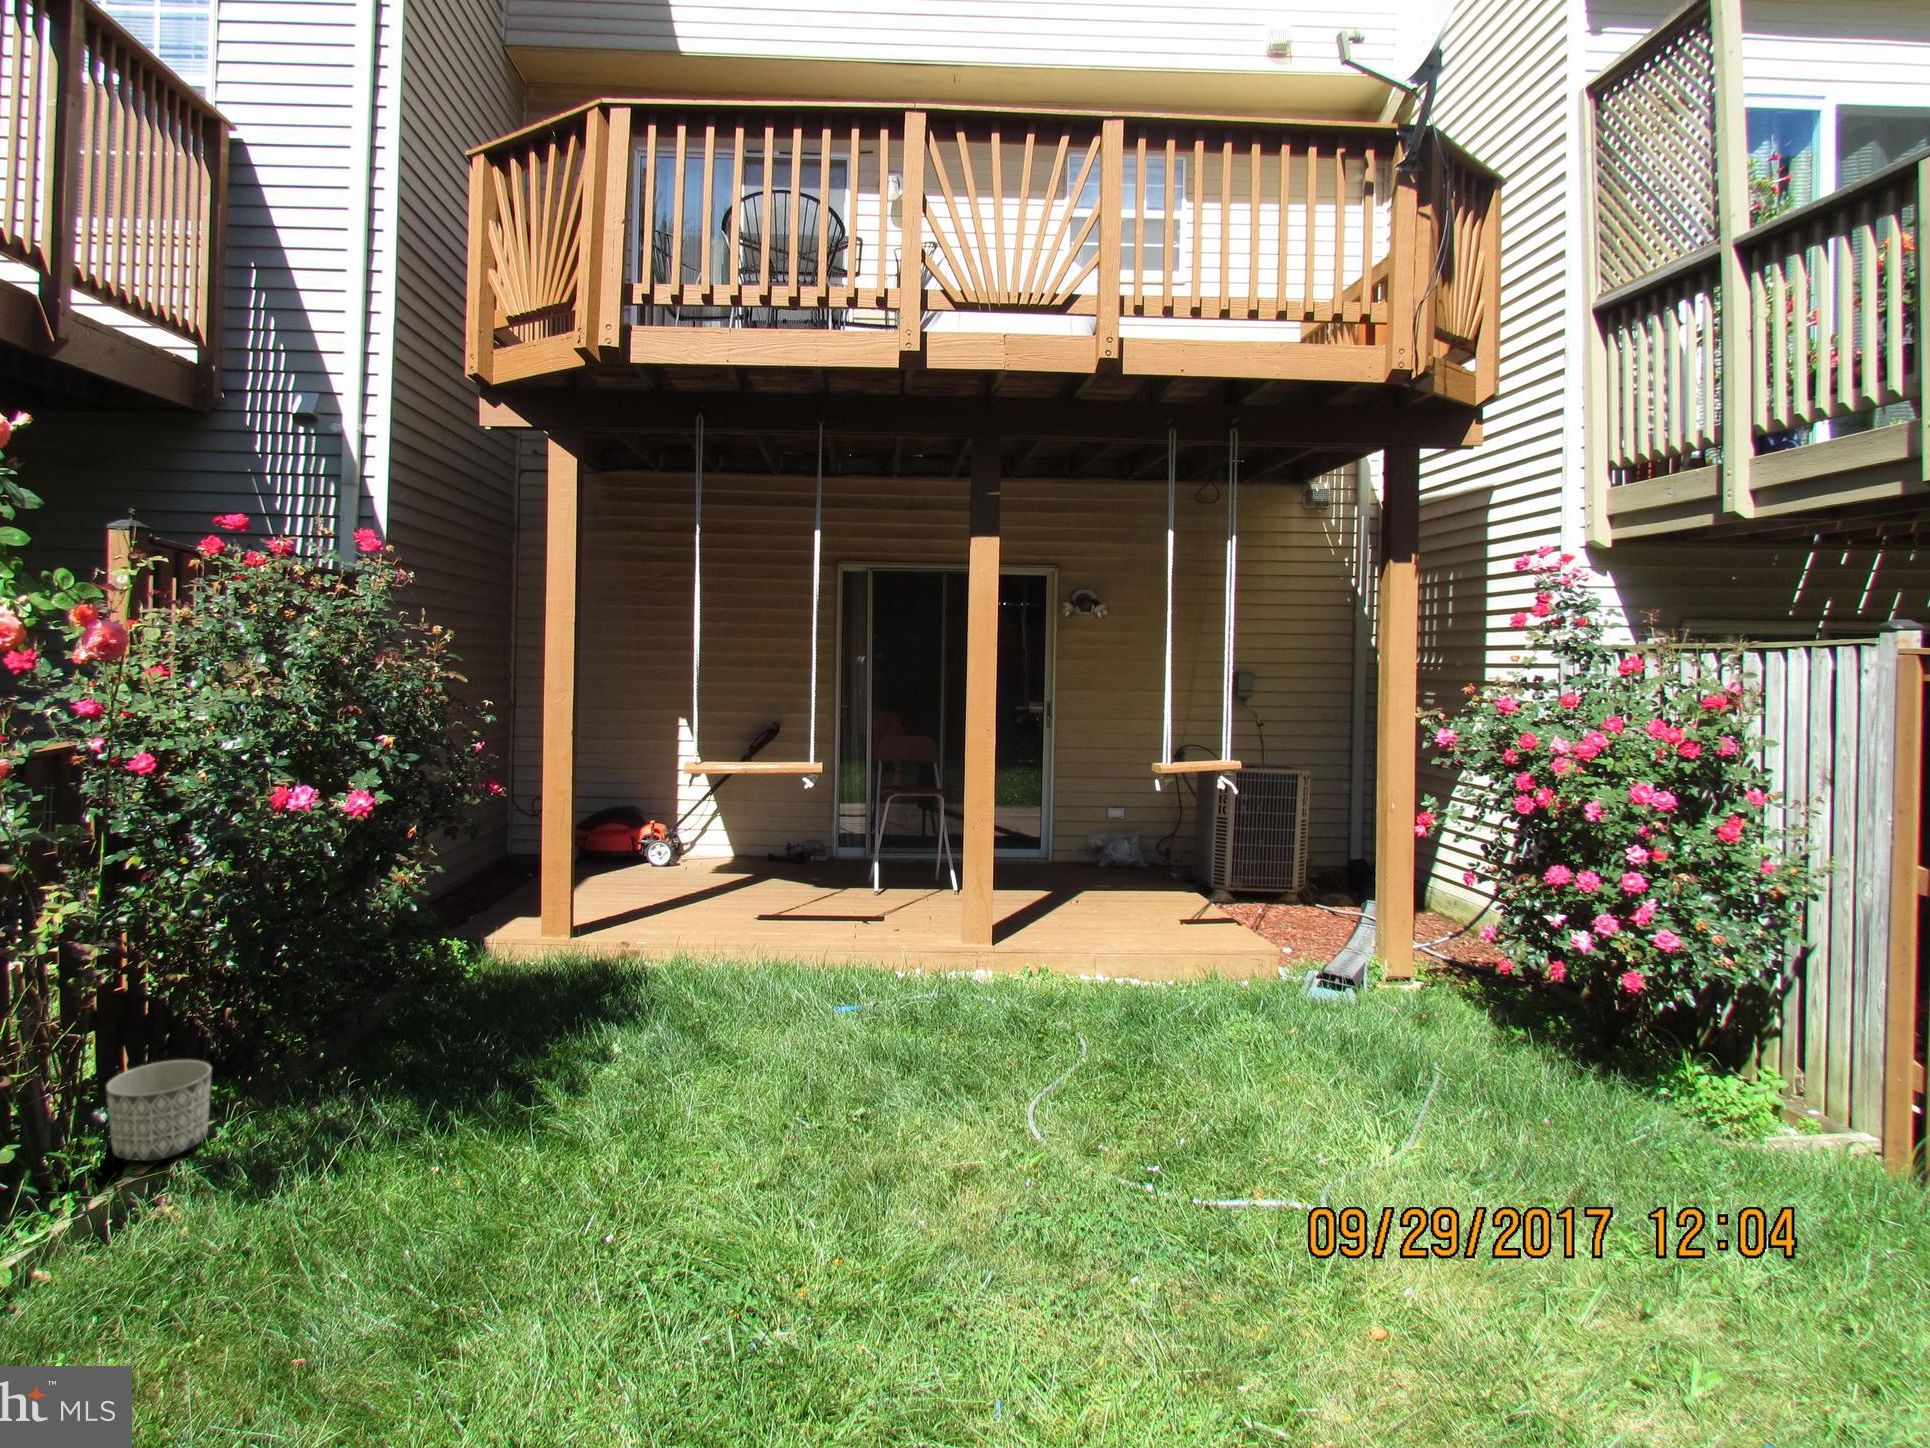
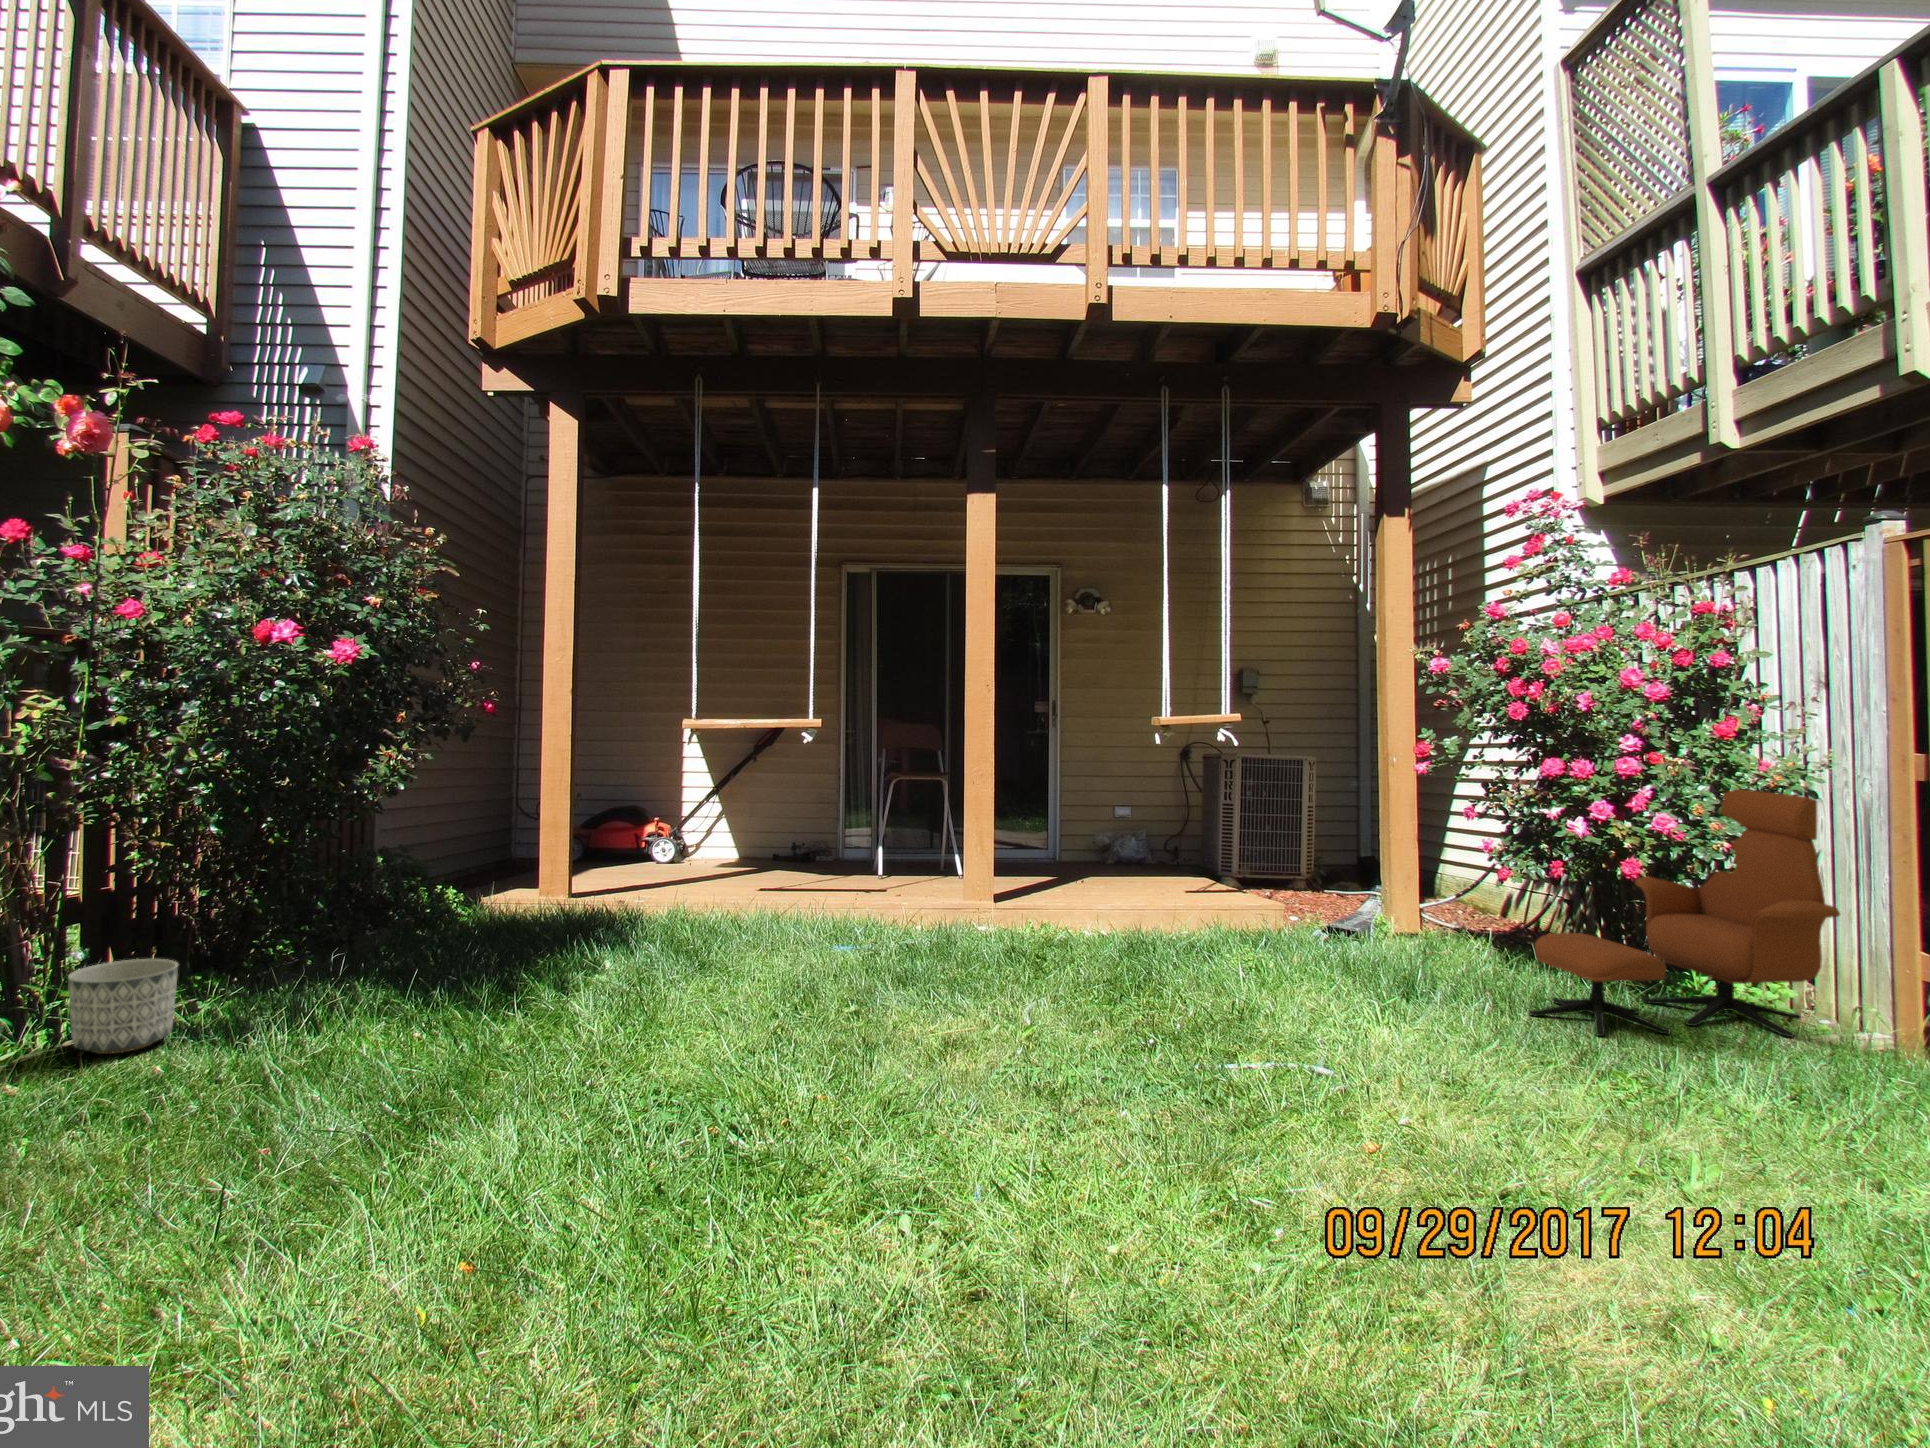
lounge chair: none [1525,876,1834,1135] -> present [1529,789,1840,1037]

